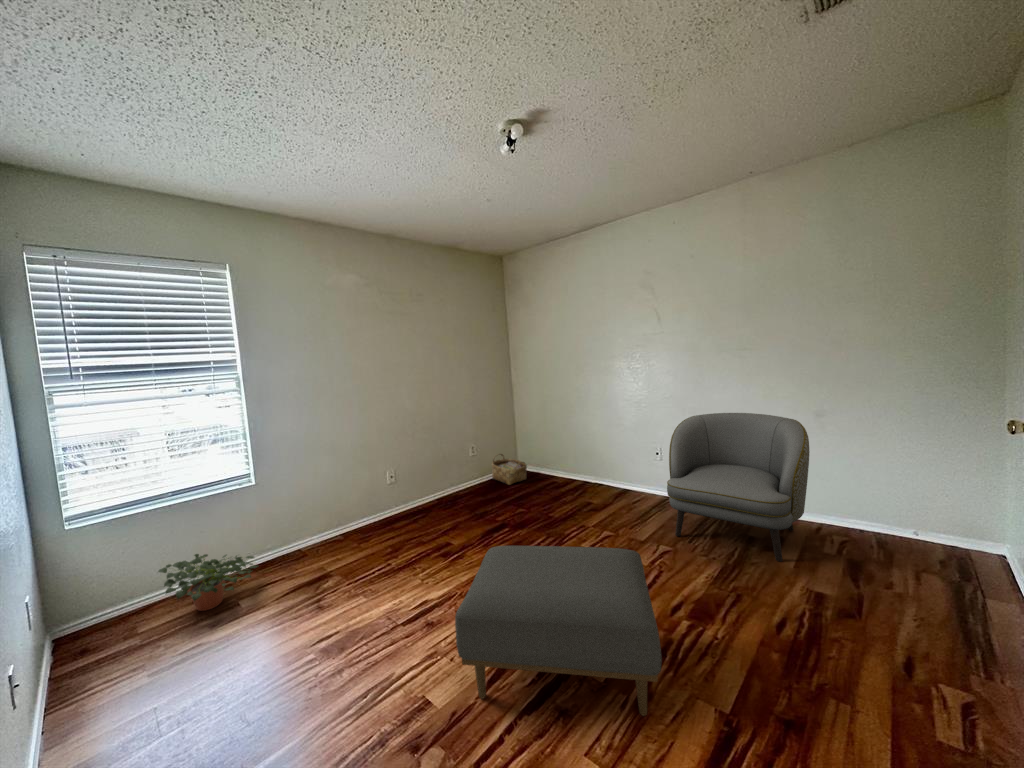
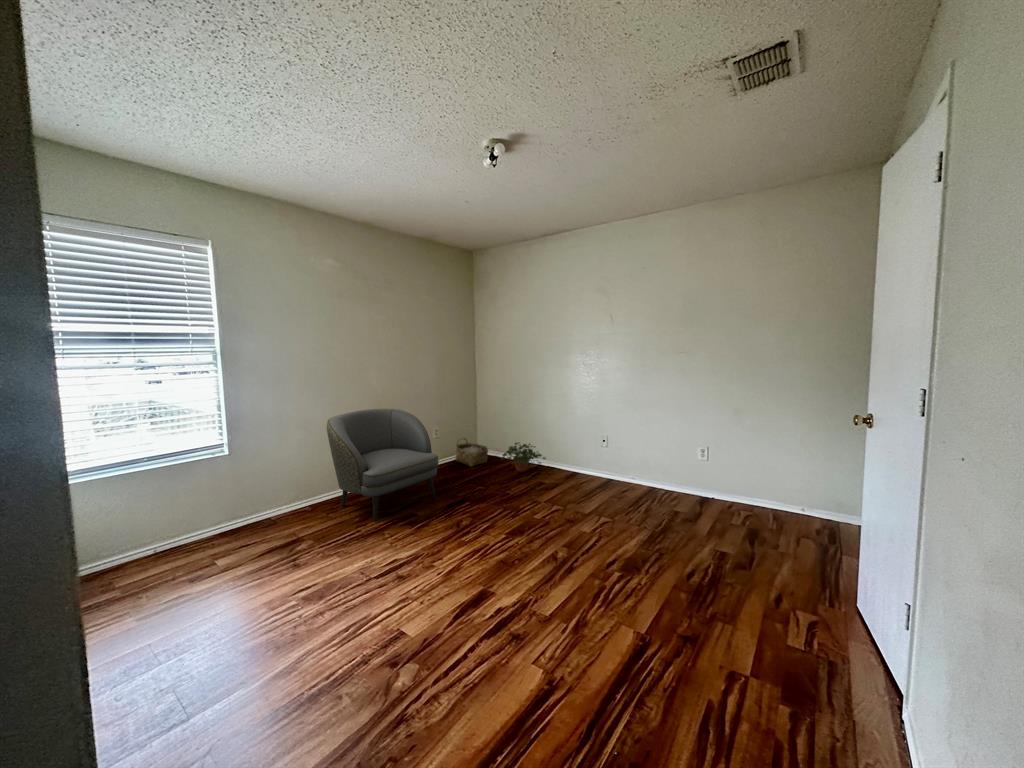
armchair: present [667,413,810,562] -> present [327,409,439,521]
ottoman: present [455,546,662,716] -> none [430,509,595,637]
potted plant: present [158,554,258,611] -> present [502,443,546,472]

